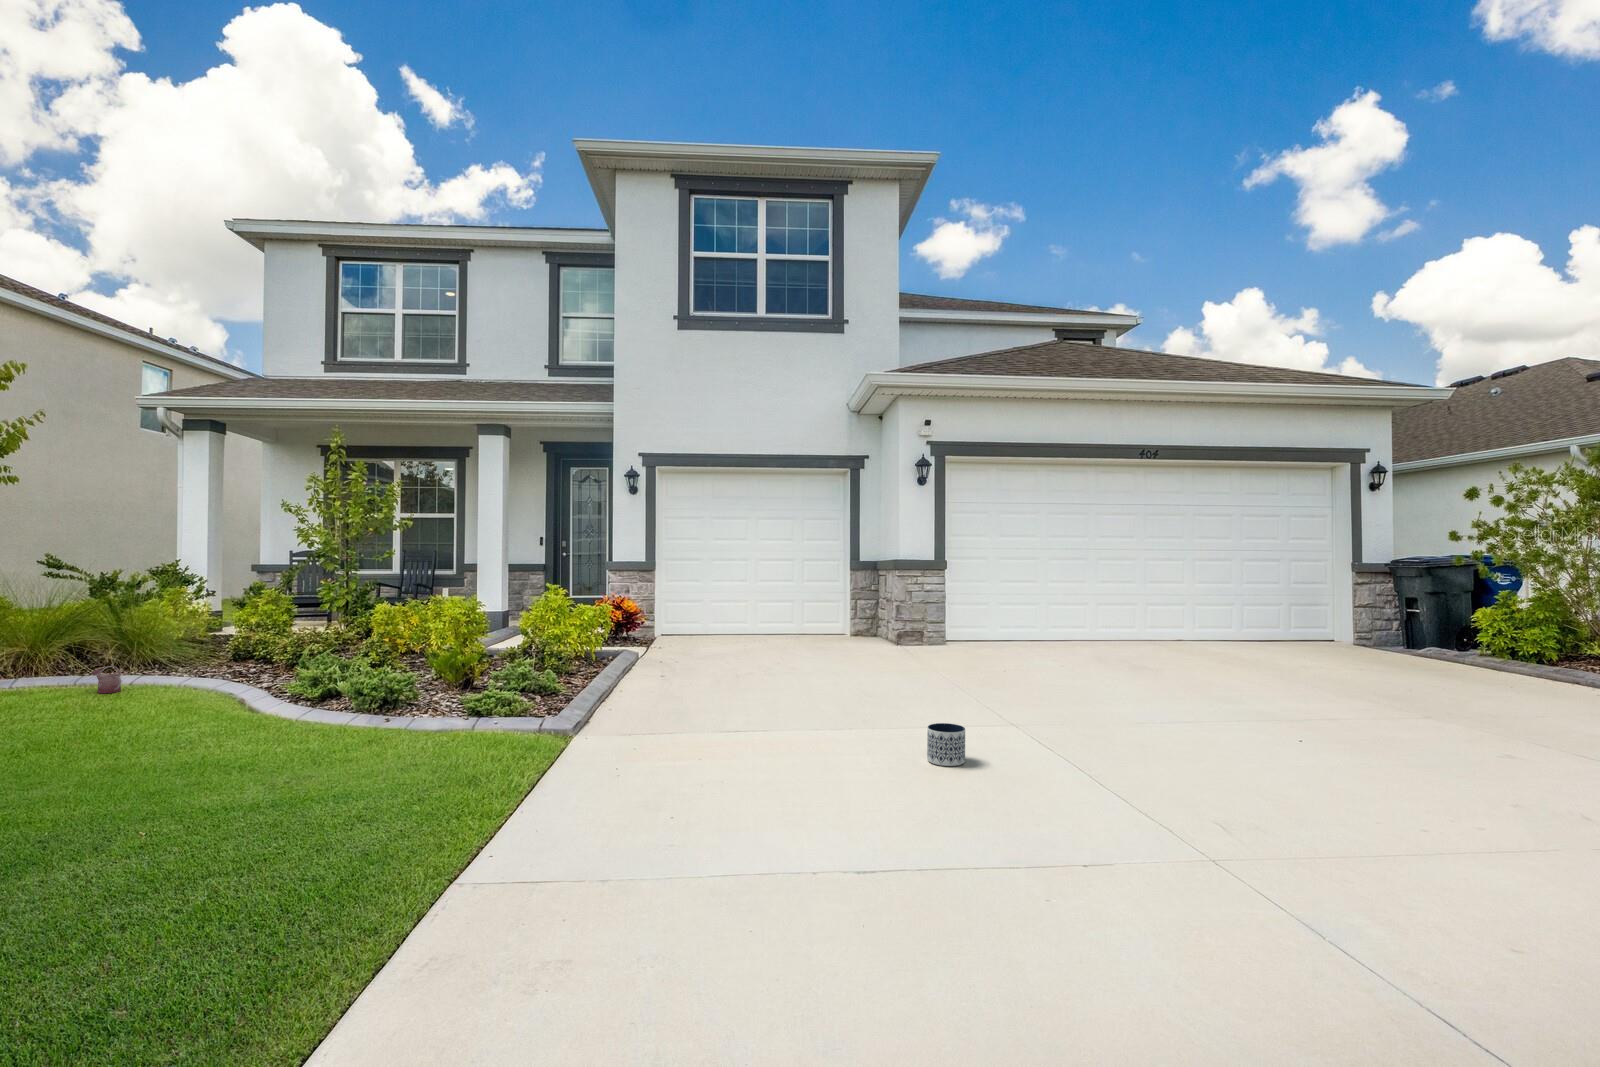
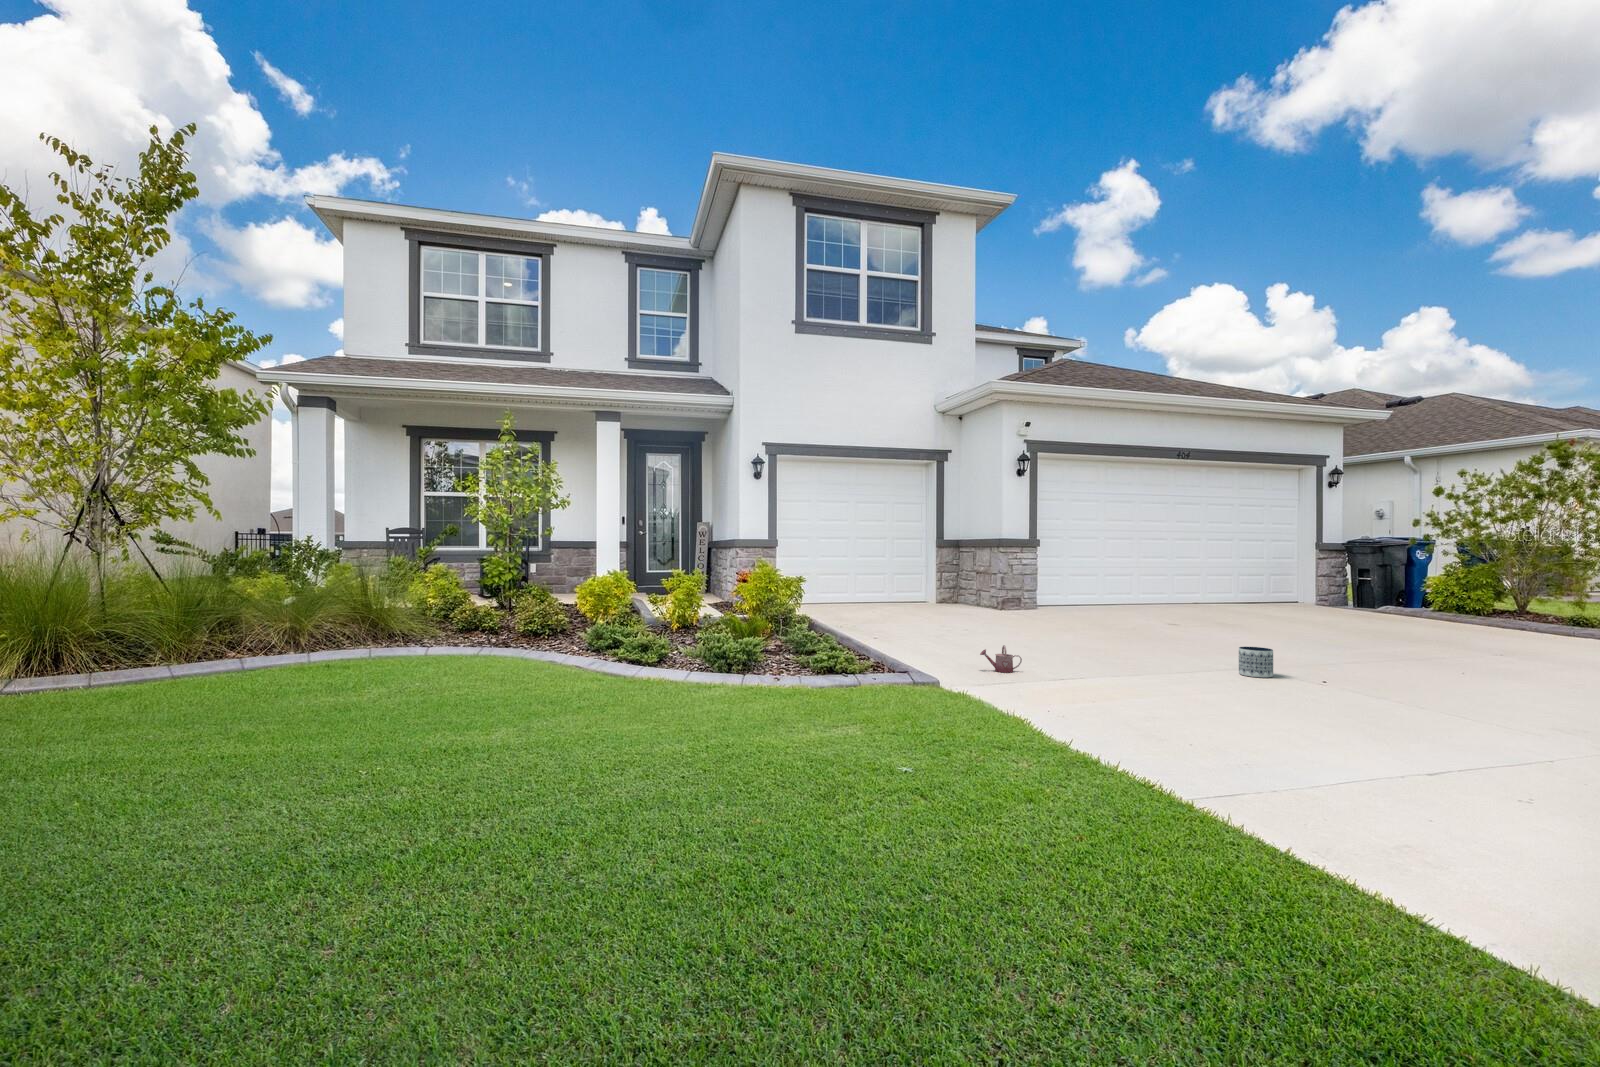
watering can: present [91,666,121,693] -> present [980,645,1022,673]

